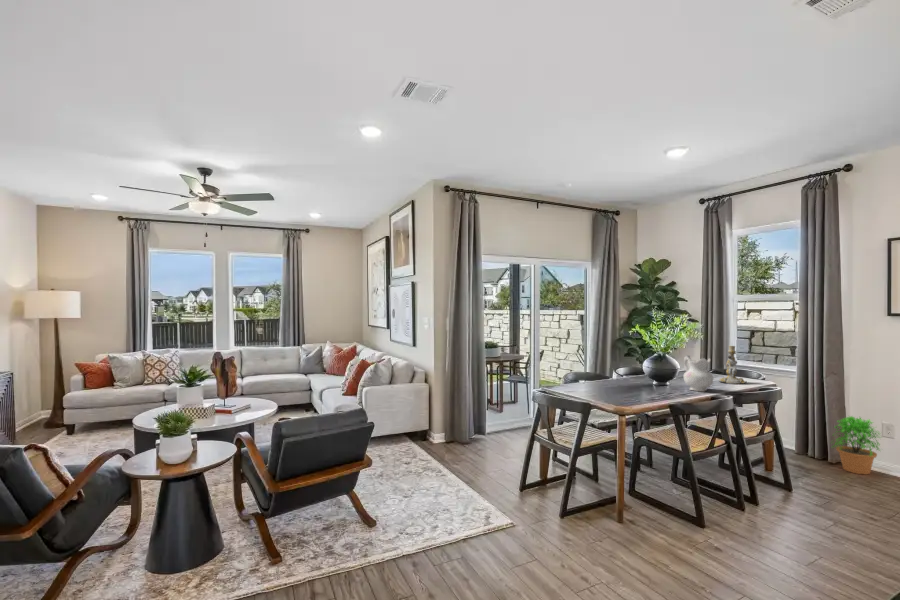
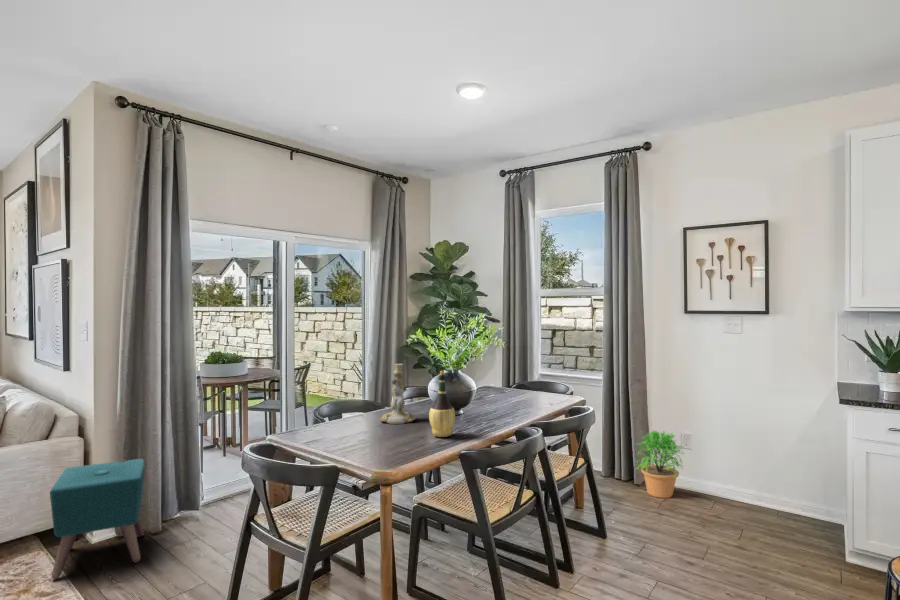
candlestick: present [719,346,746,384] -> present [379,364,416,424]
wine bottle: none [644,352,663,395] -> present [429,371,455,437]
ceramic pitcher: present [684,355,714,392] -> none [482,371,519,422]
ottoman: none [420,398,463,457] -> present [50,459,145,579]

